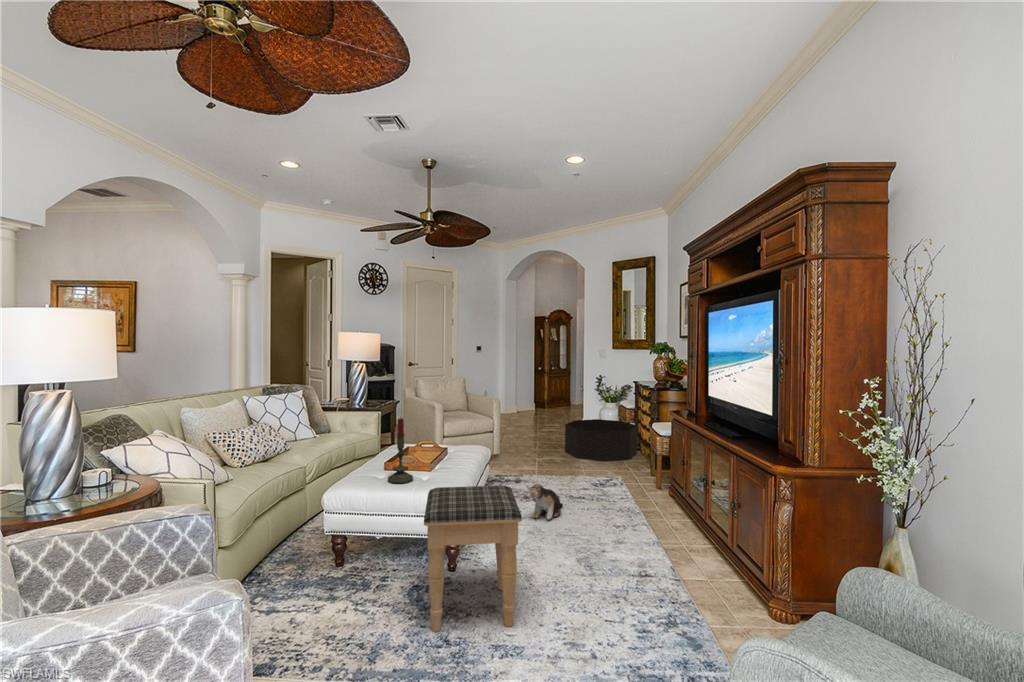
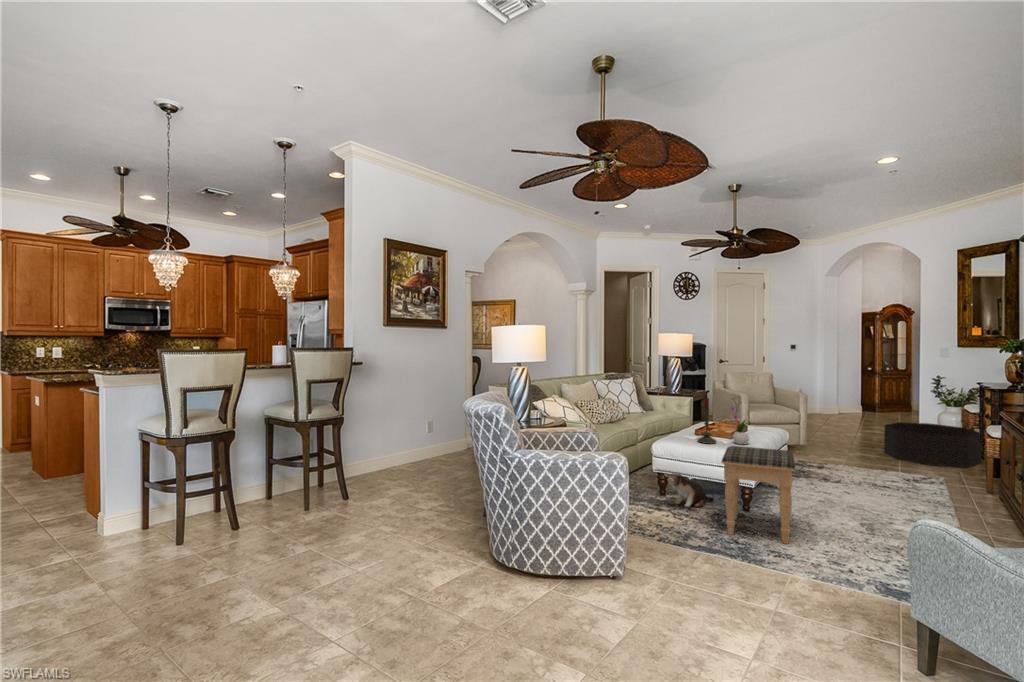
flower arrangement: none [429,415,457,478] -> present [729,398,749,444]
plush toy: present [527,484,563,520] -> present [664,472,714,507]

